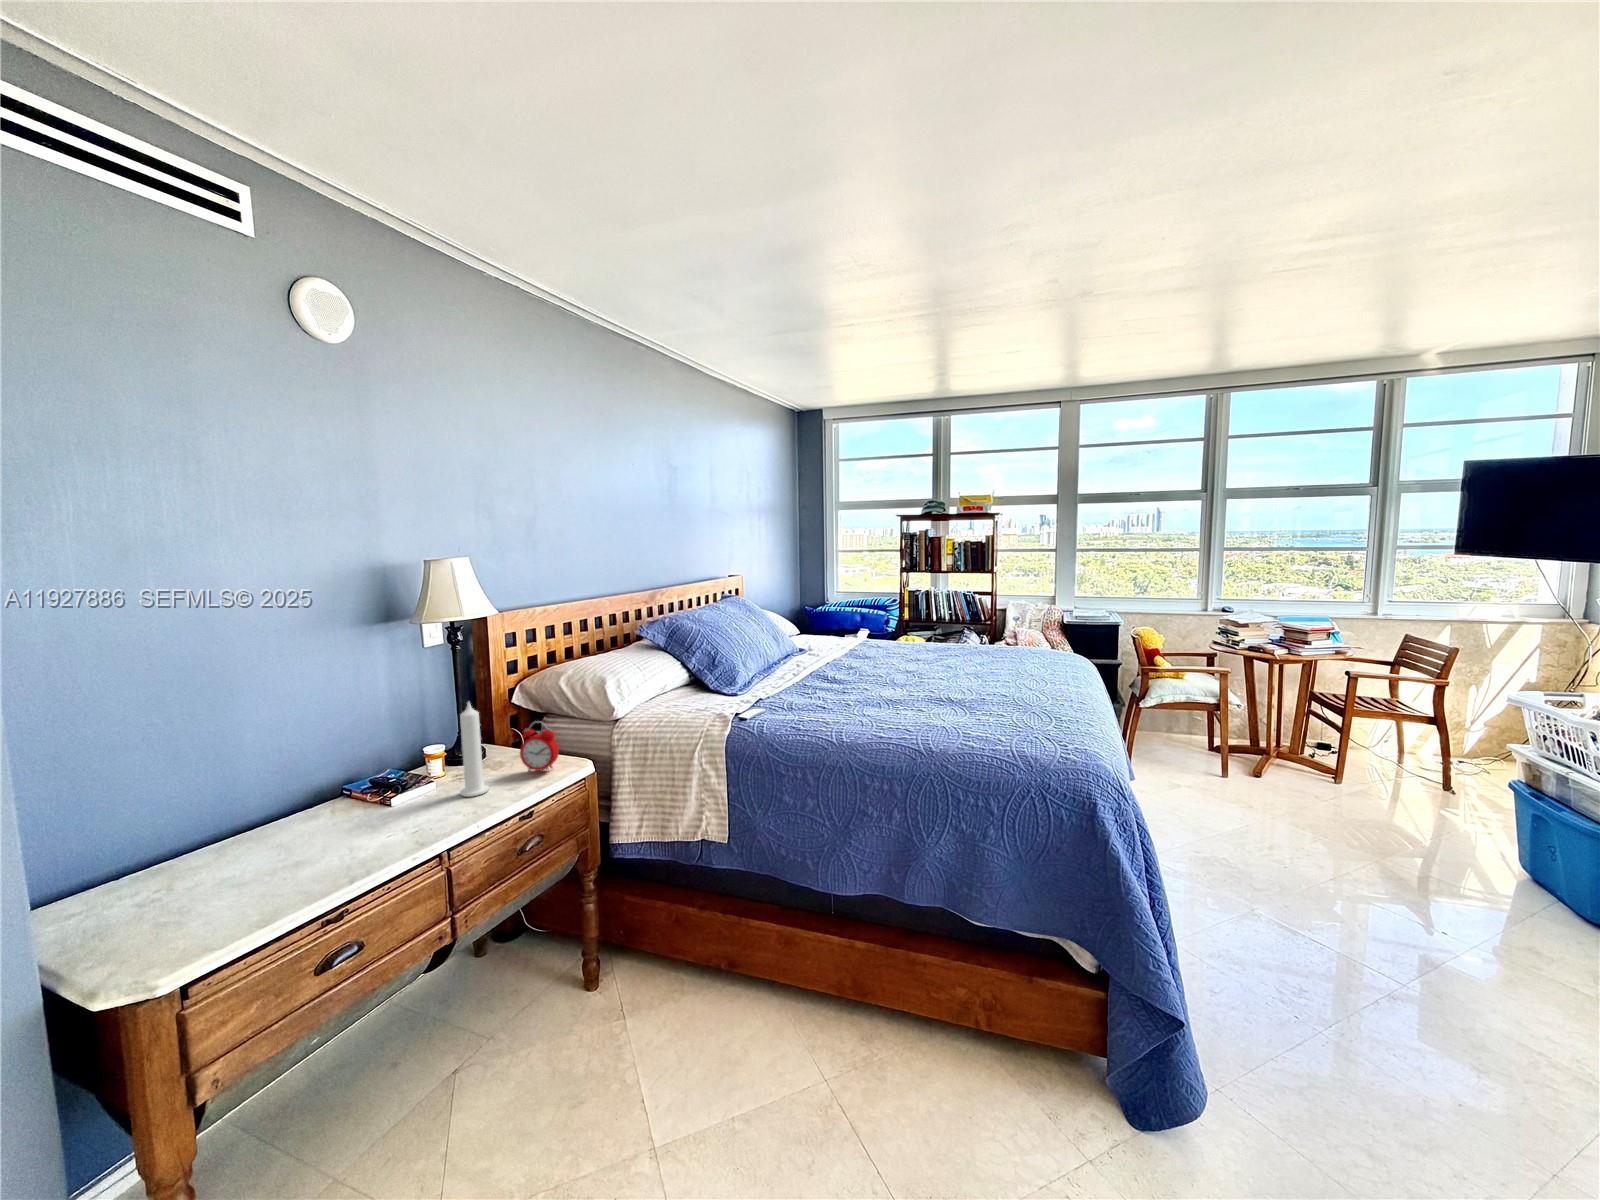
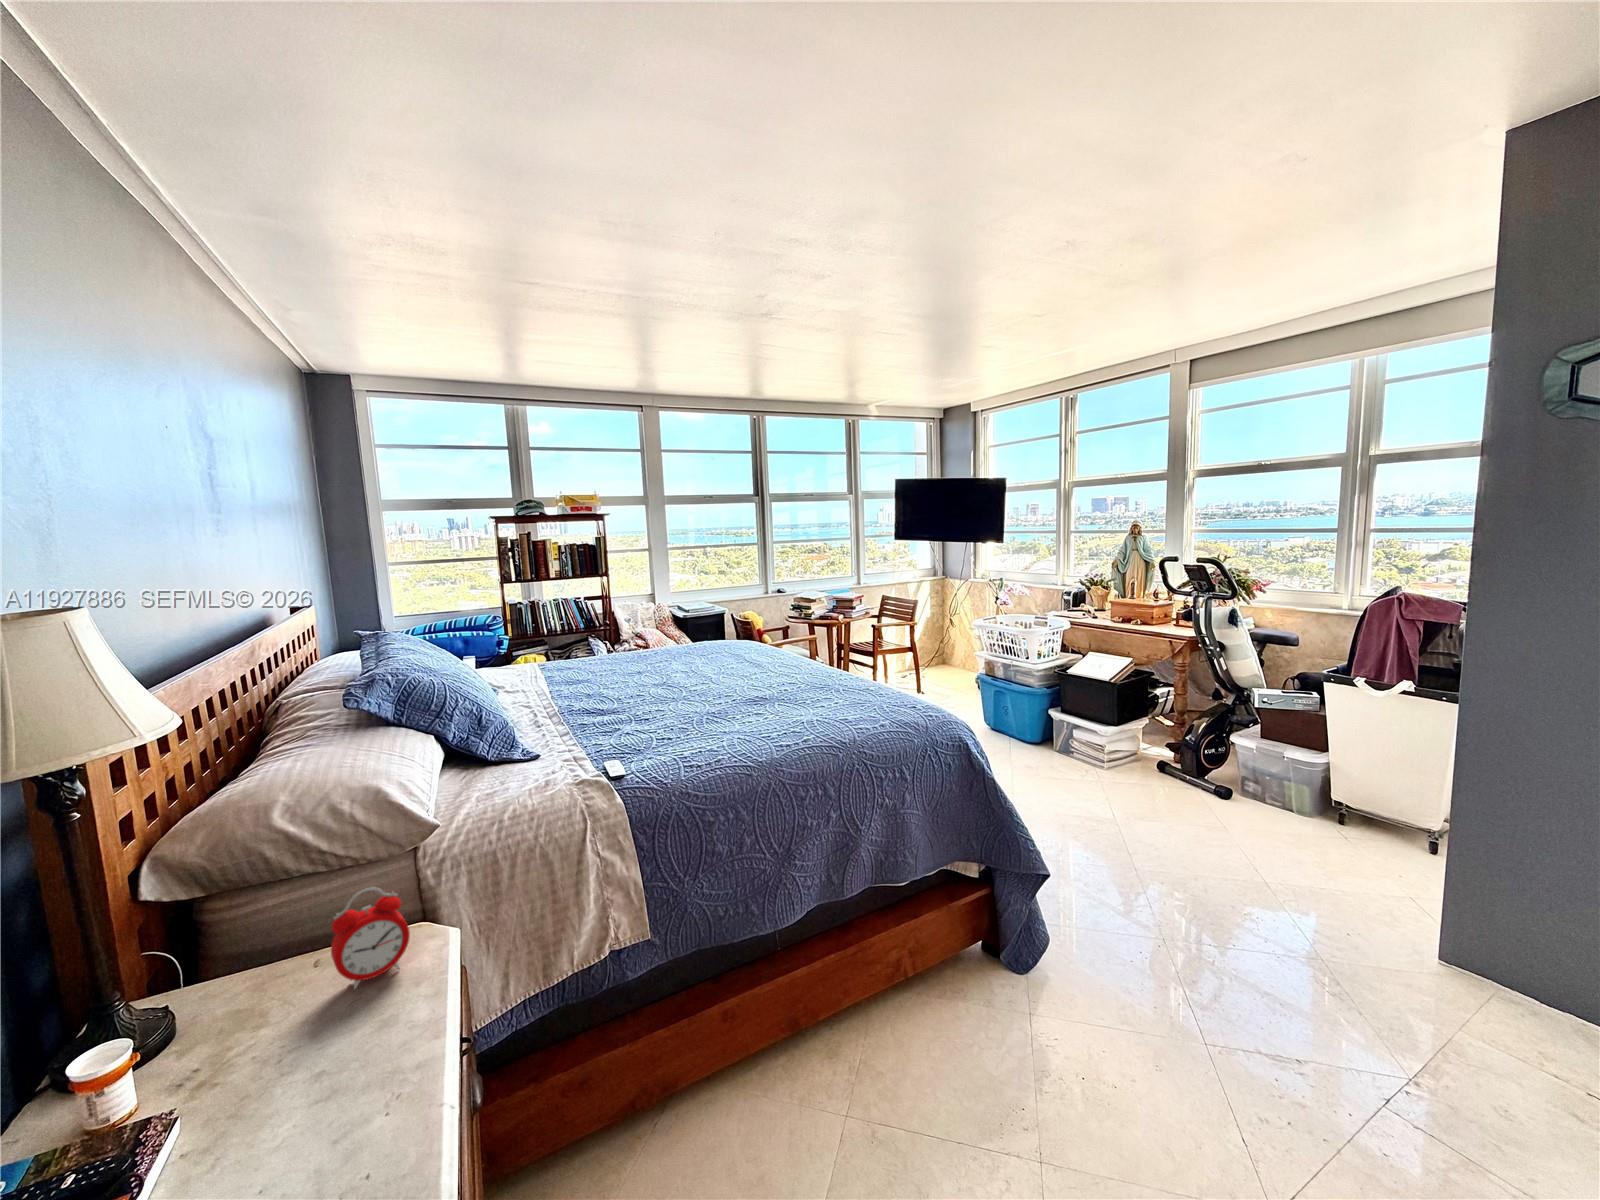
candle: present [460,702,489,797] -> none [253,901,331,1098]

